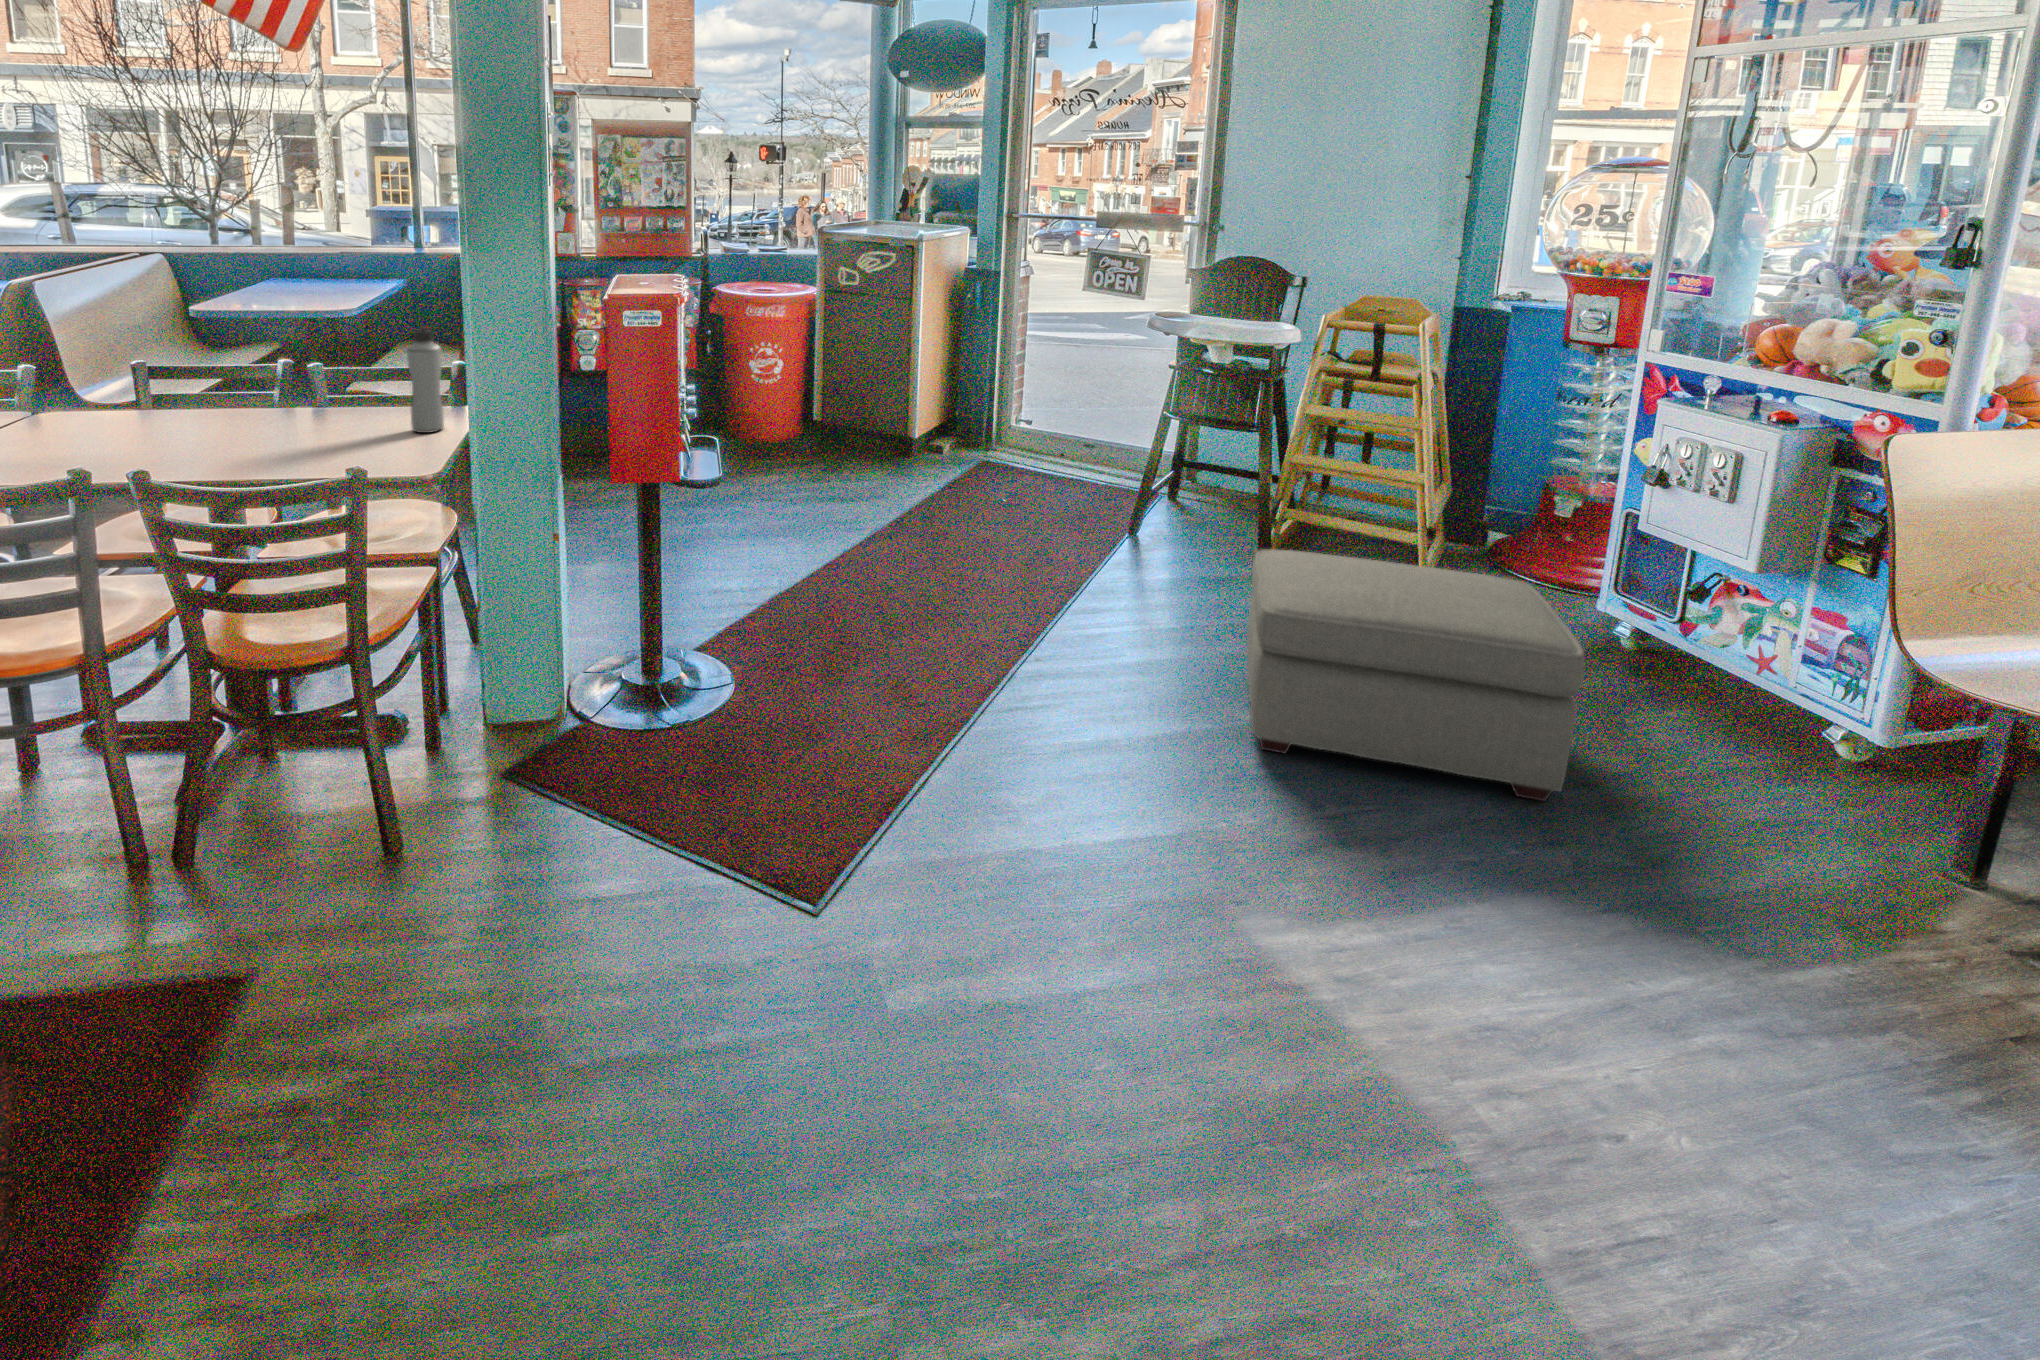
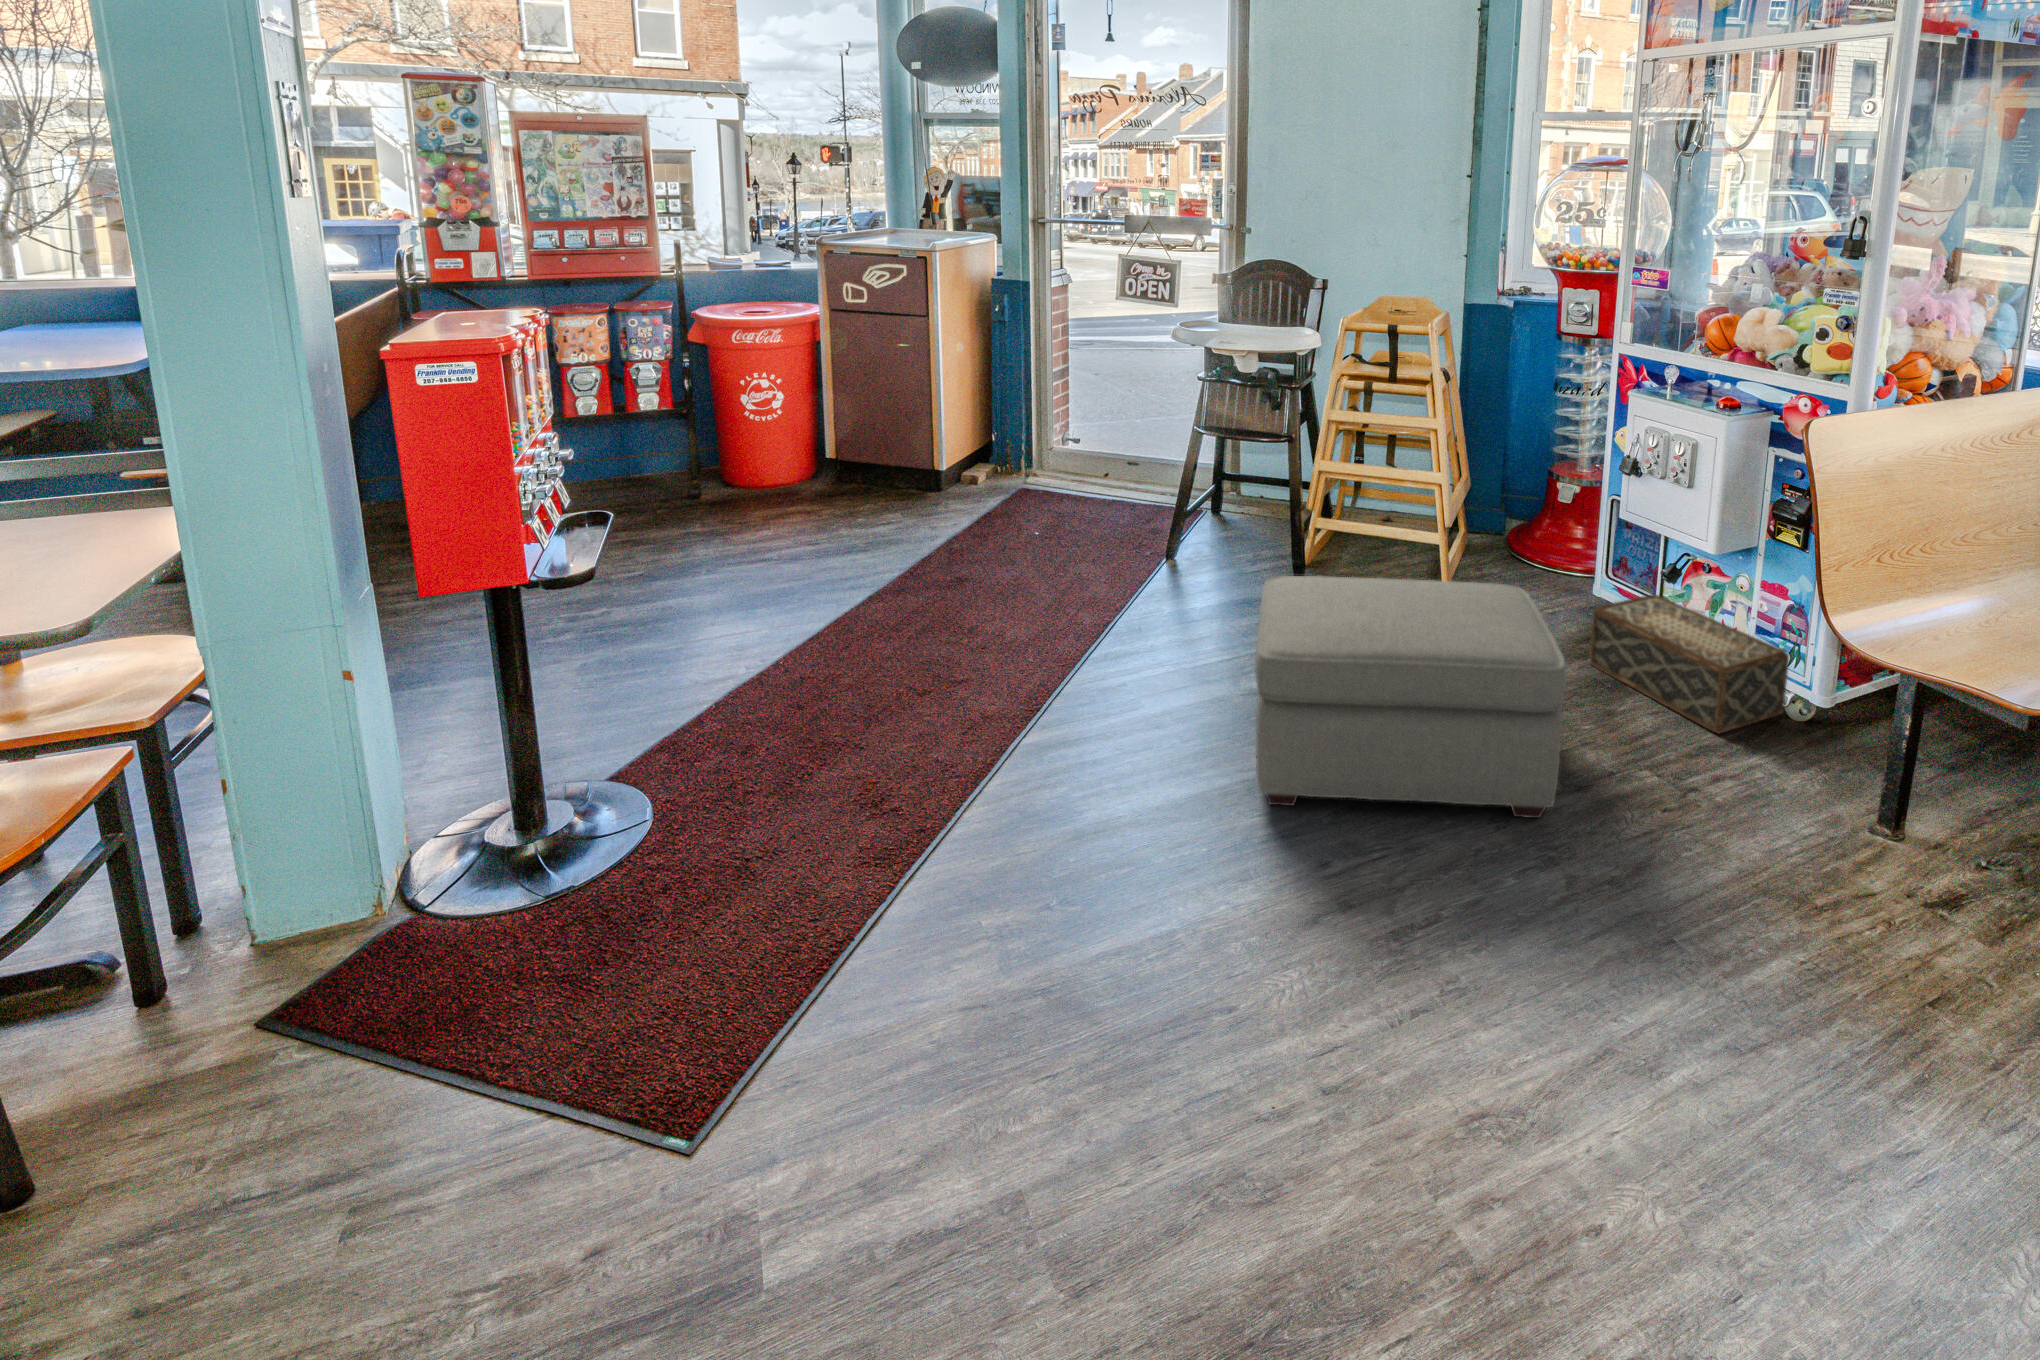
water bottle: present [407,326,444,433] -> none [44,405,130,559]
woven basket: none [1595,614,1845,758] -> present [1590,594,1789,734]

